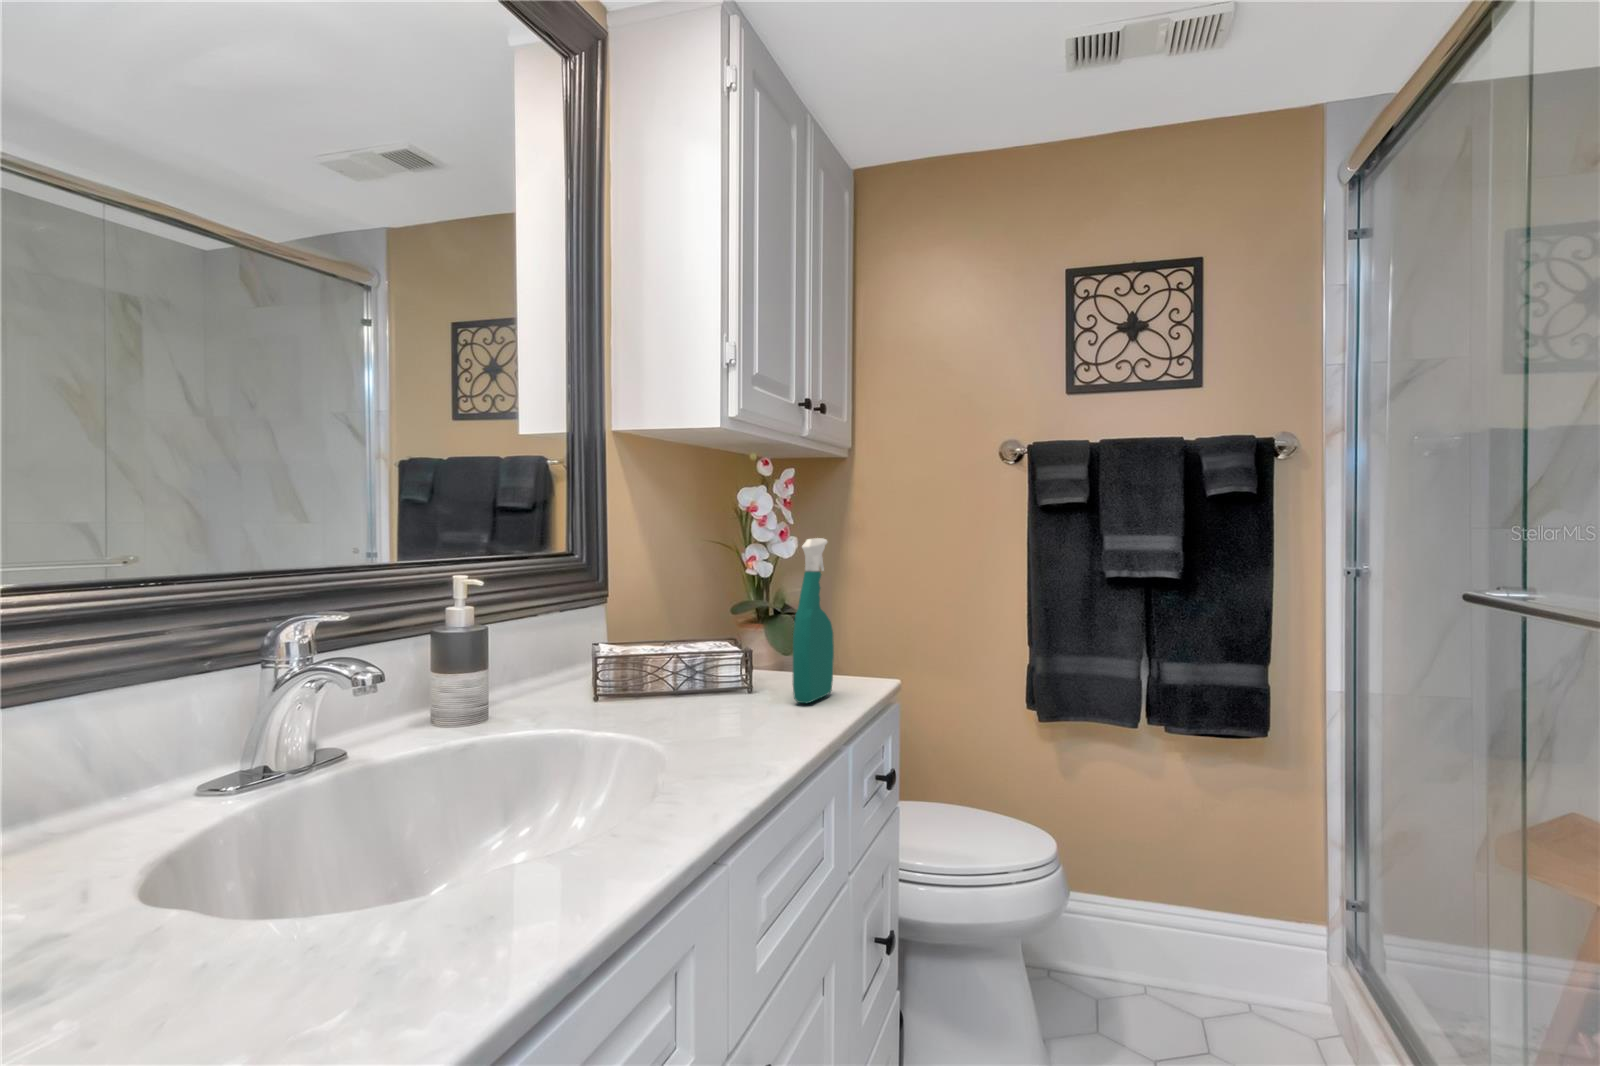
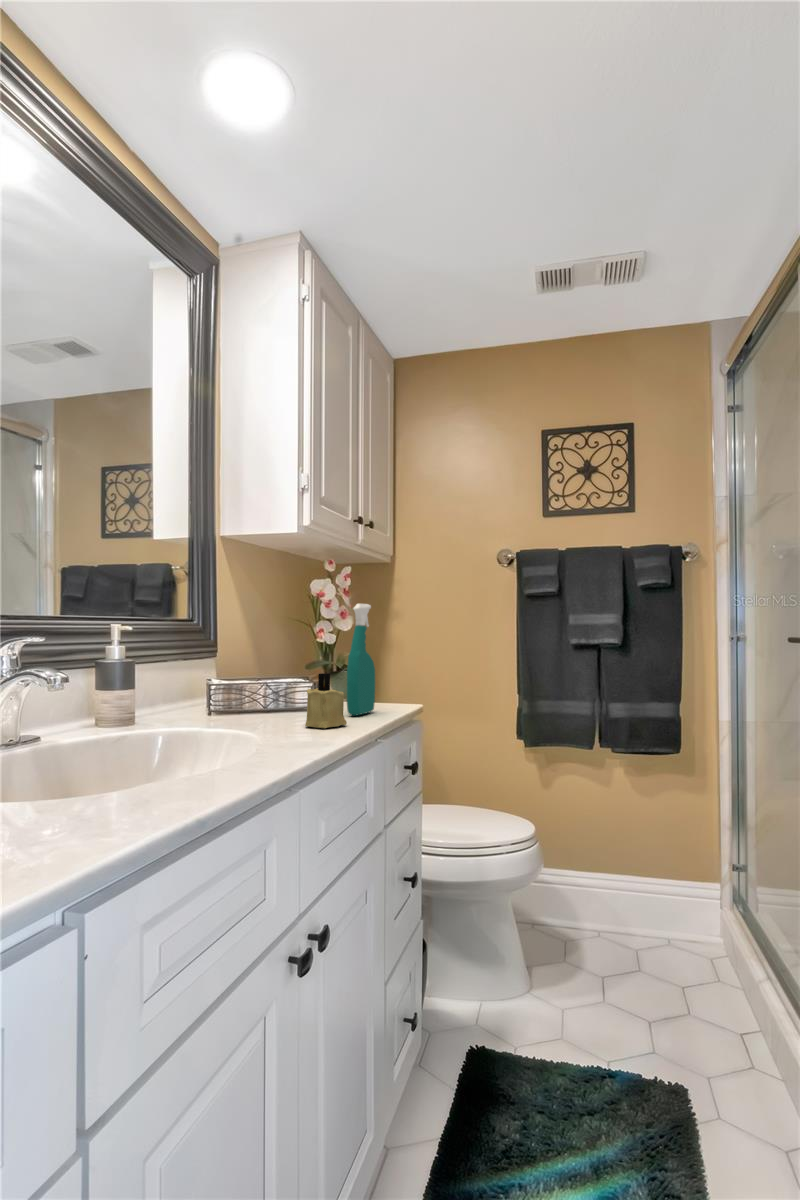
candle: none [732,650,794,735] -> present [305,674,347,728]

